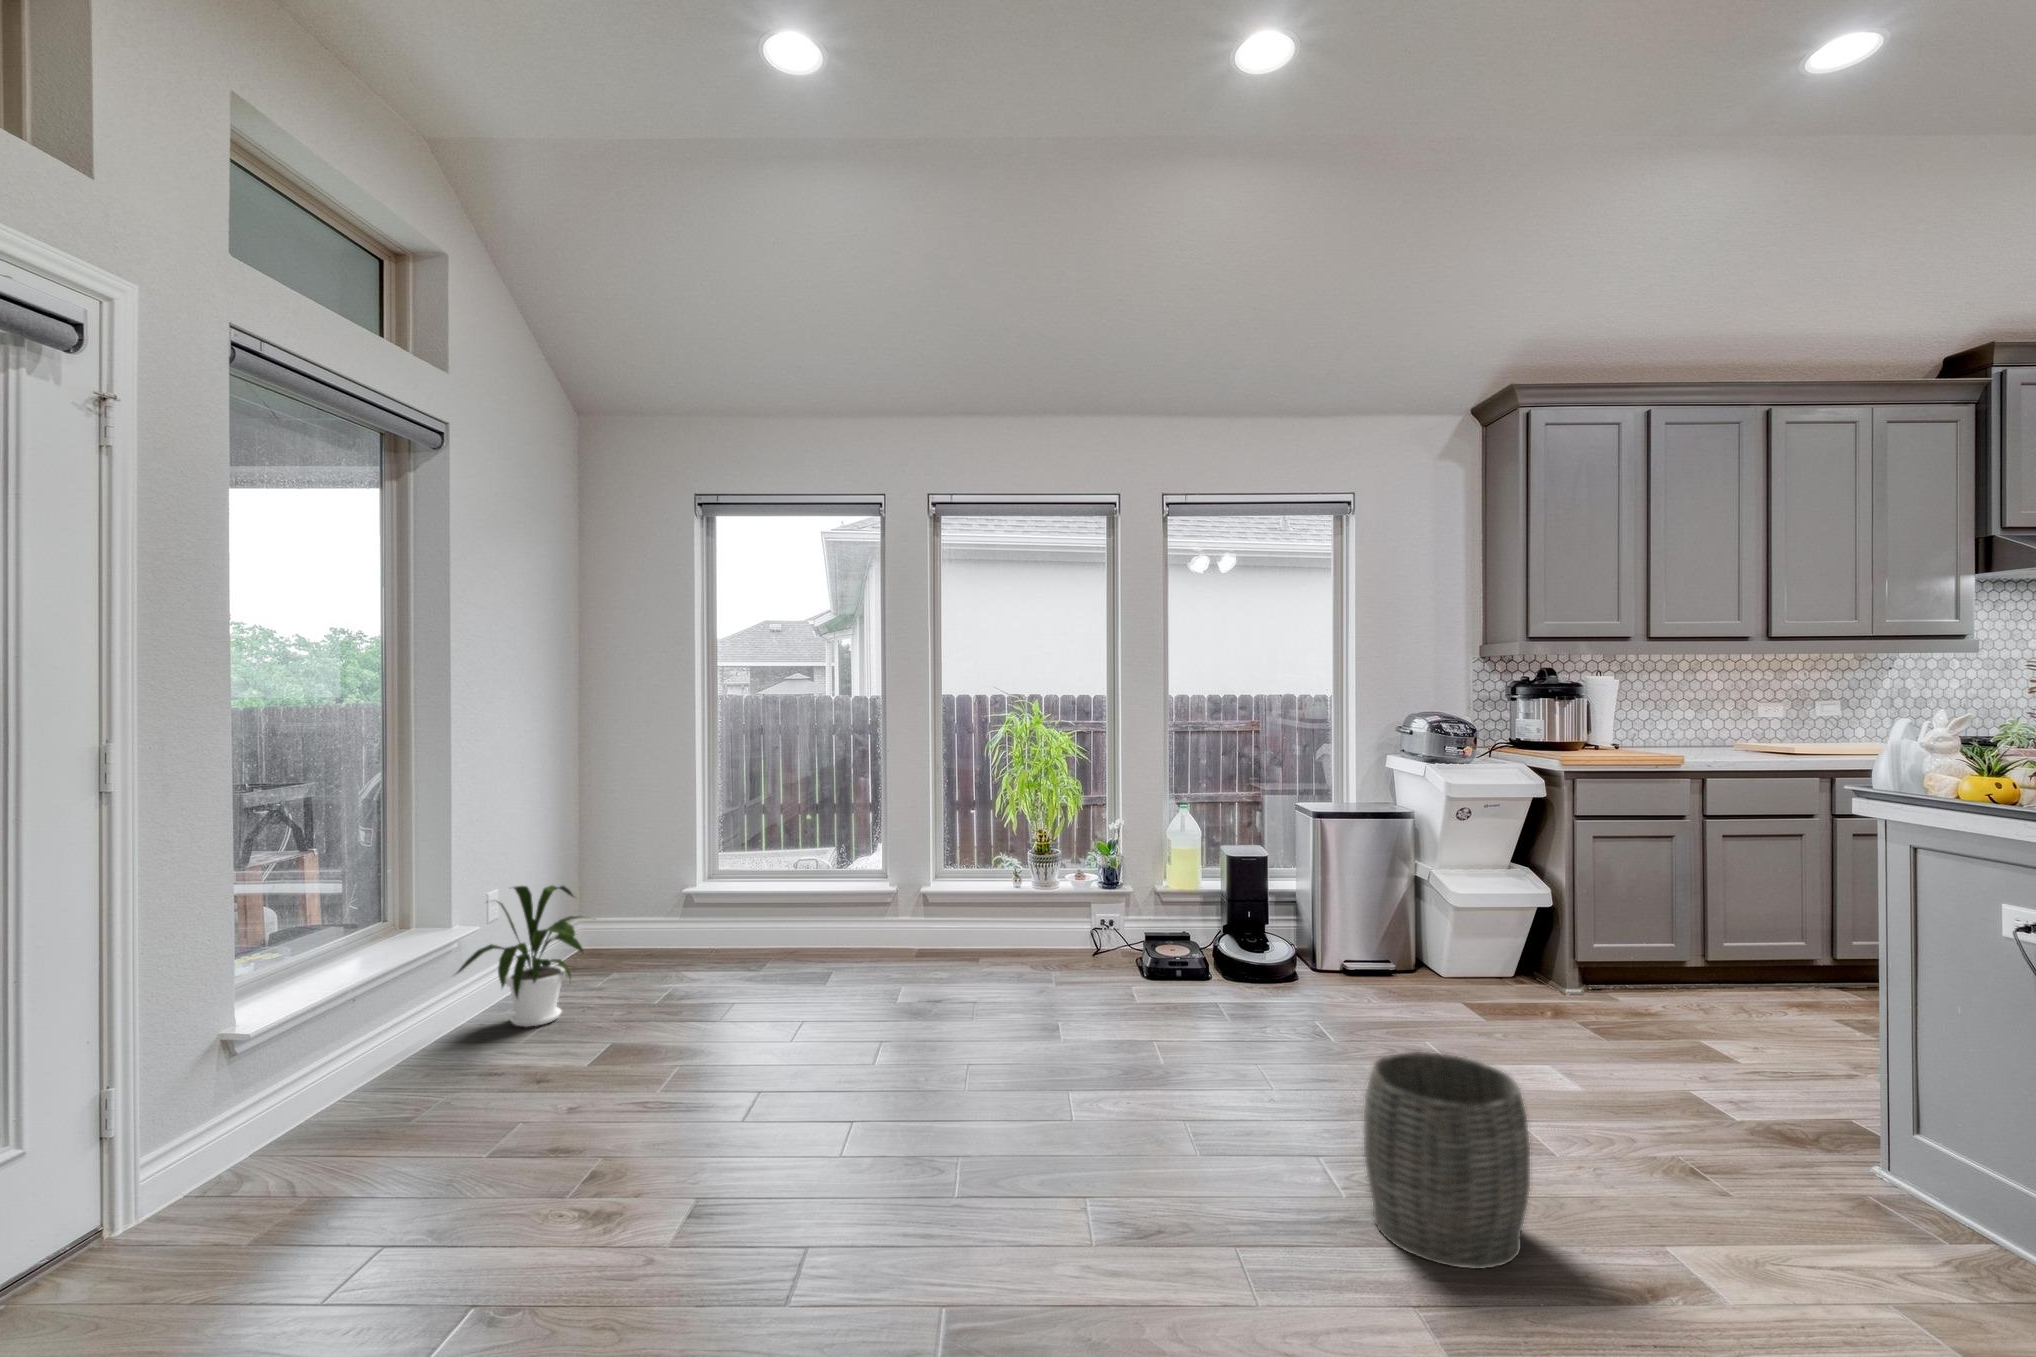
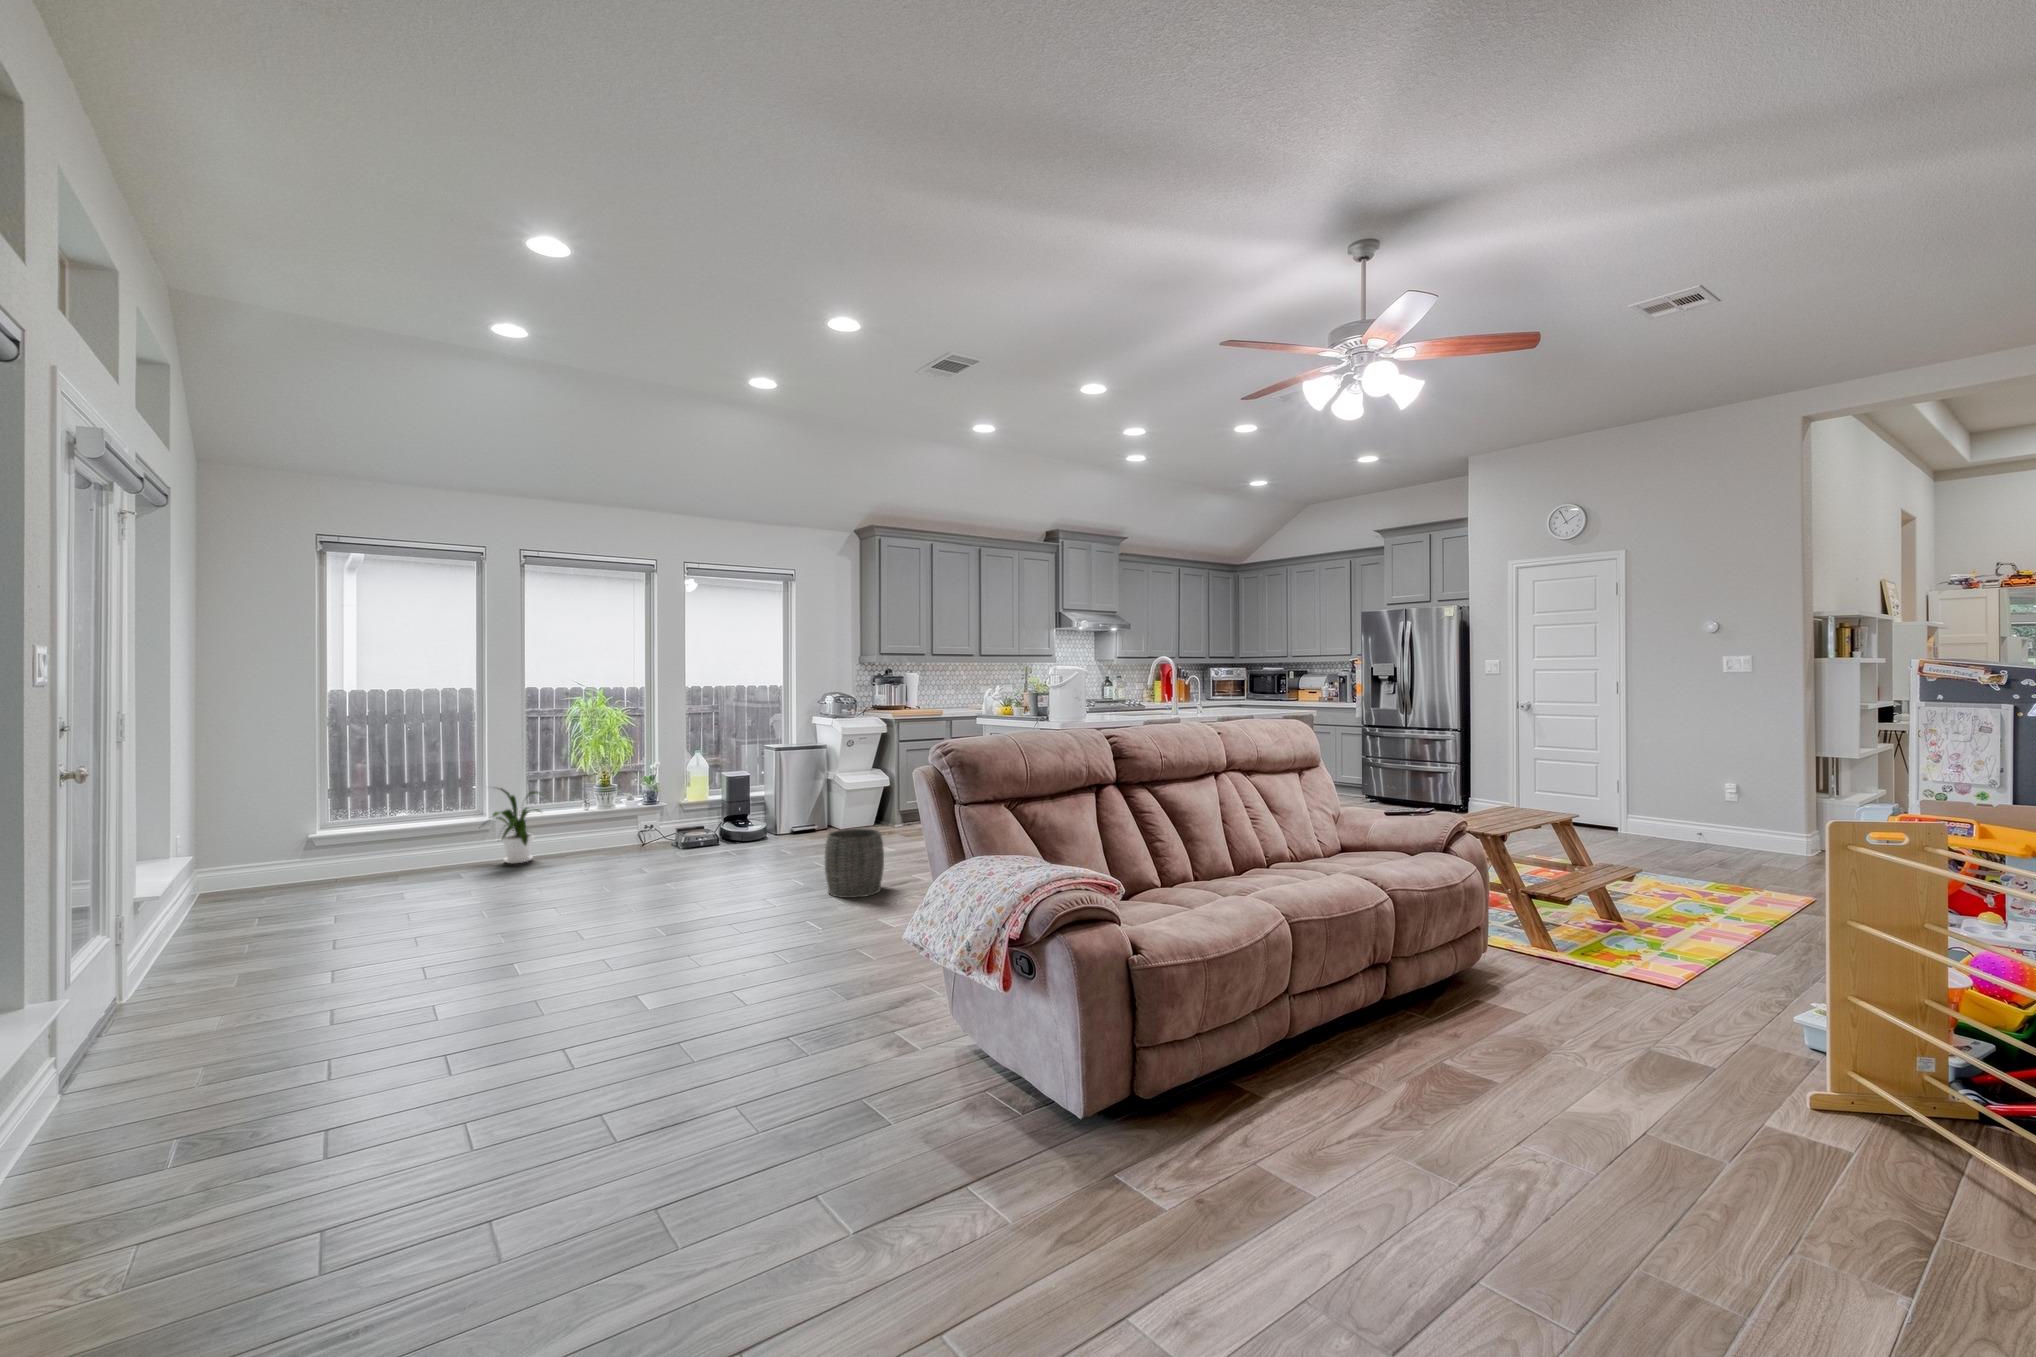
house plant: present [458,885,583,1026] -> present [493,788,548,863]

